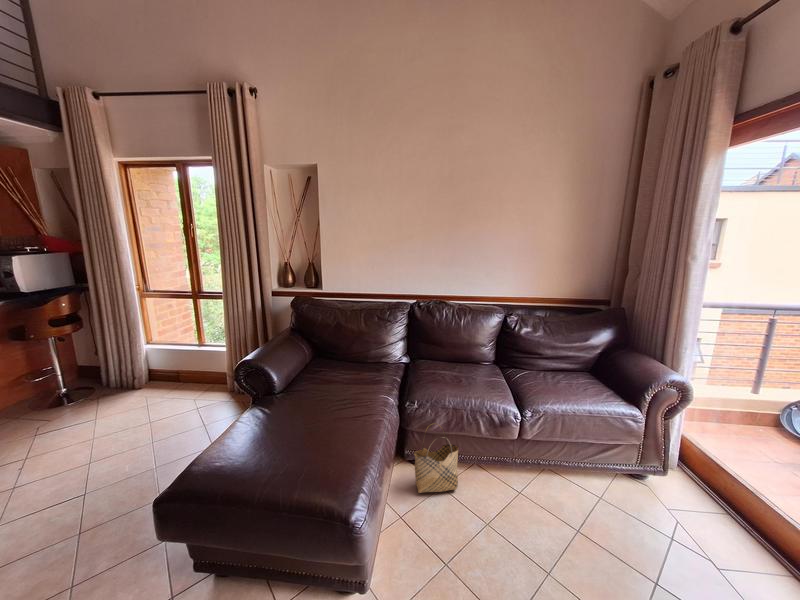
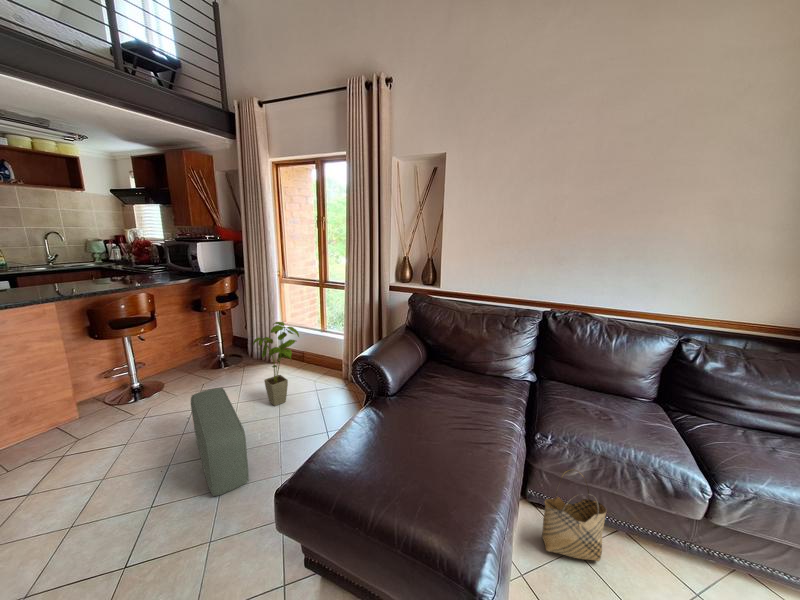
house plant: none [110,339,171,434] -> present [253,322,299,406]
pouf: none [27,421,119,538] -> present [191,388,249,496]

